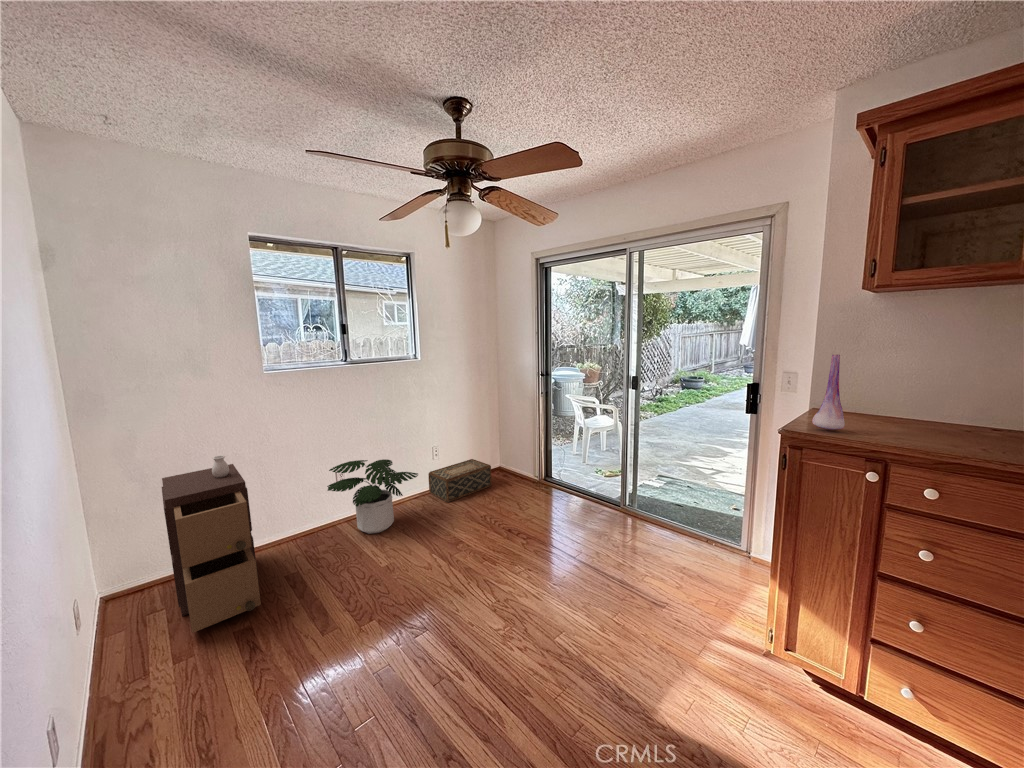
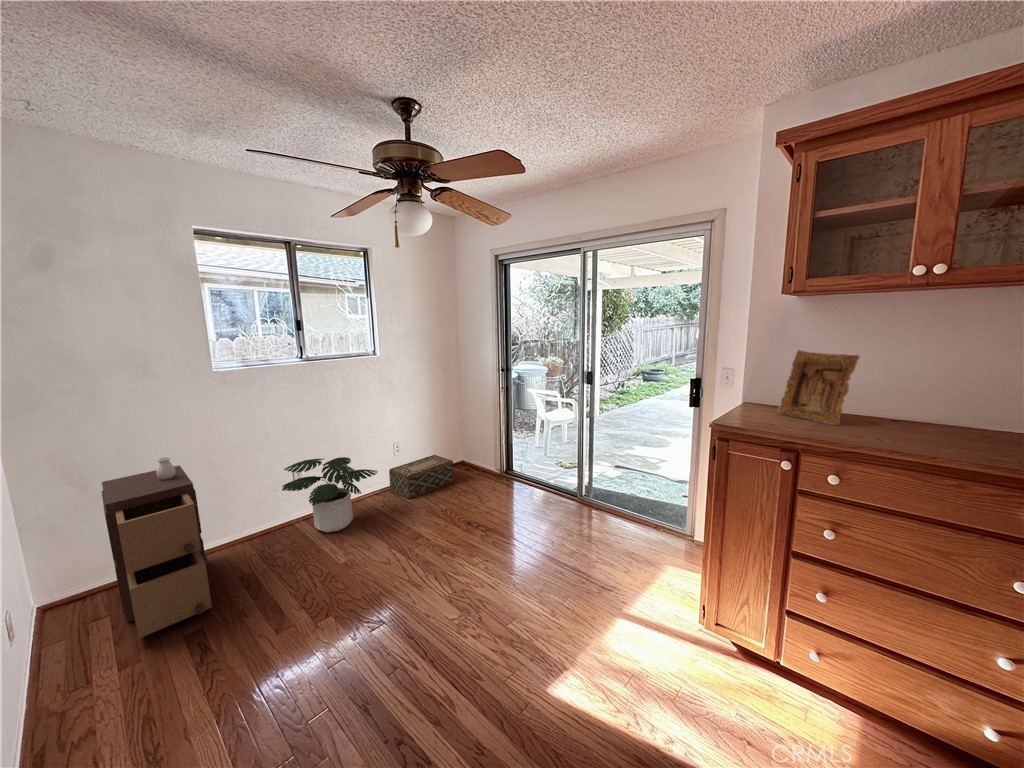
picture frame: none [852,351,953,433] -> present [778,350,860,425]
vase: present [812,355,845,430] -> none [736,352,769,424]

